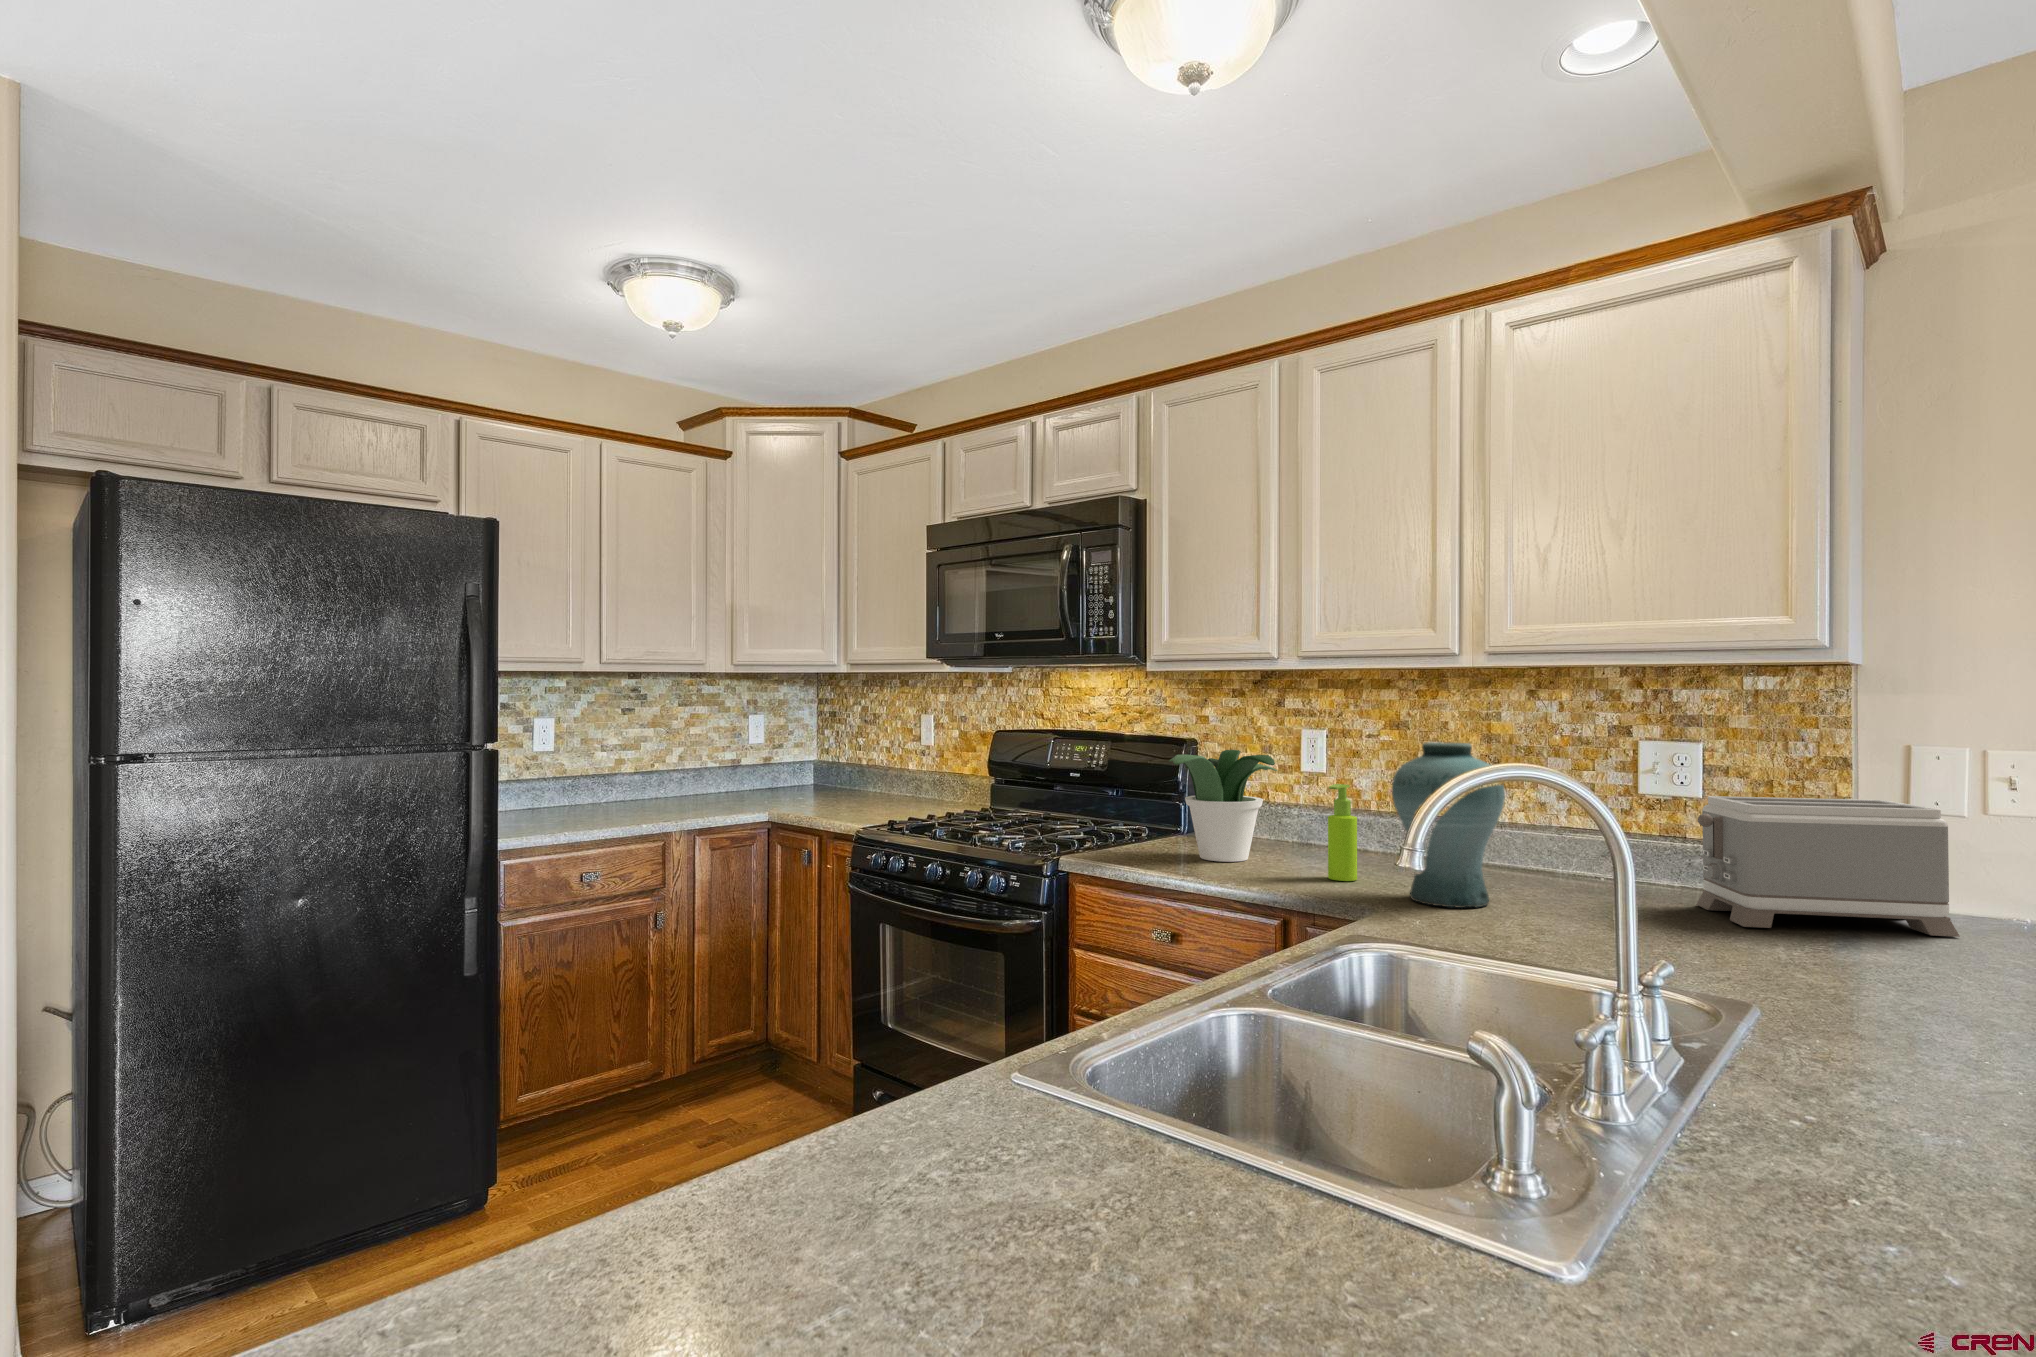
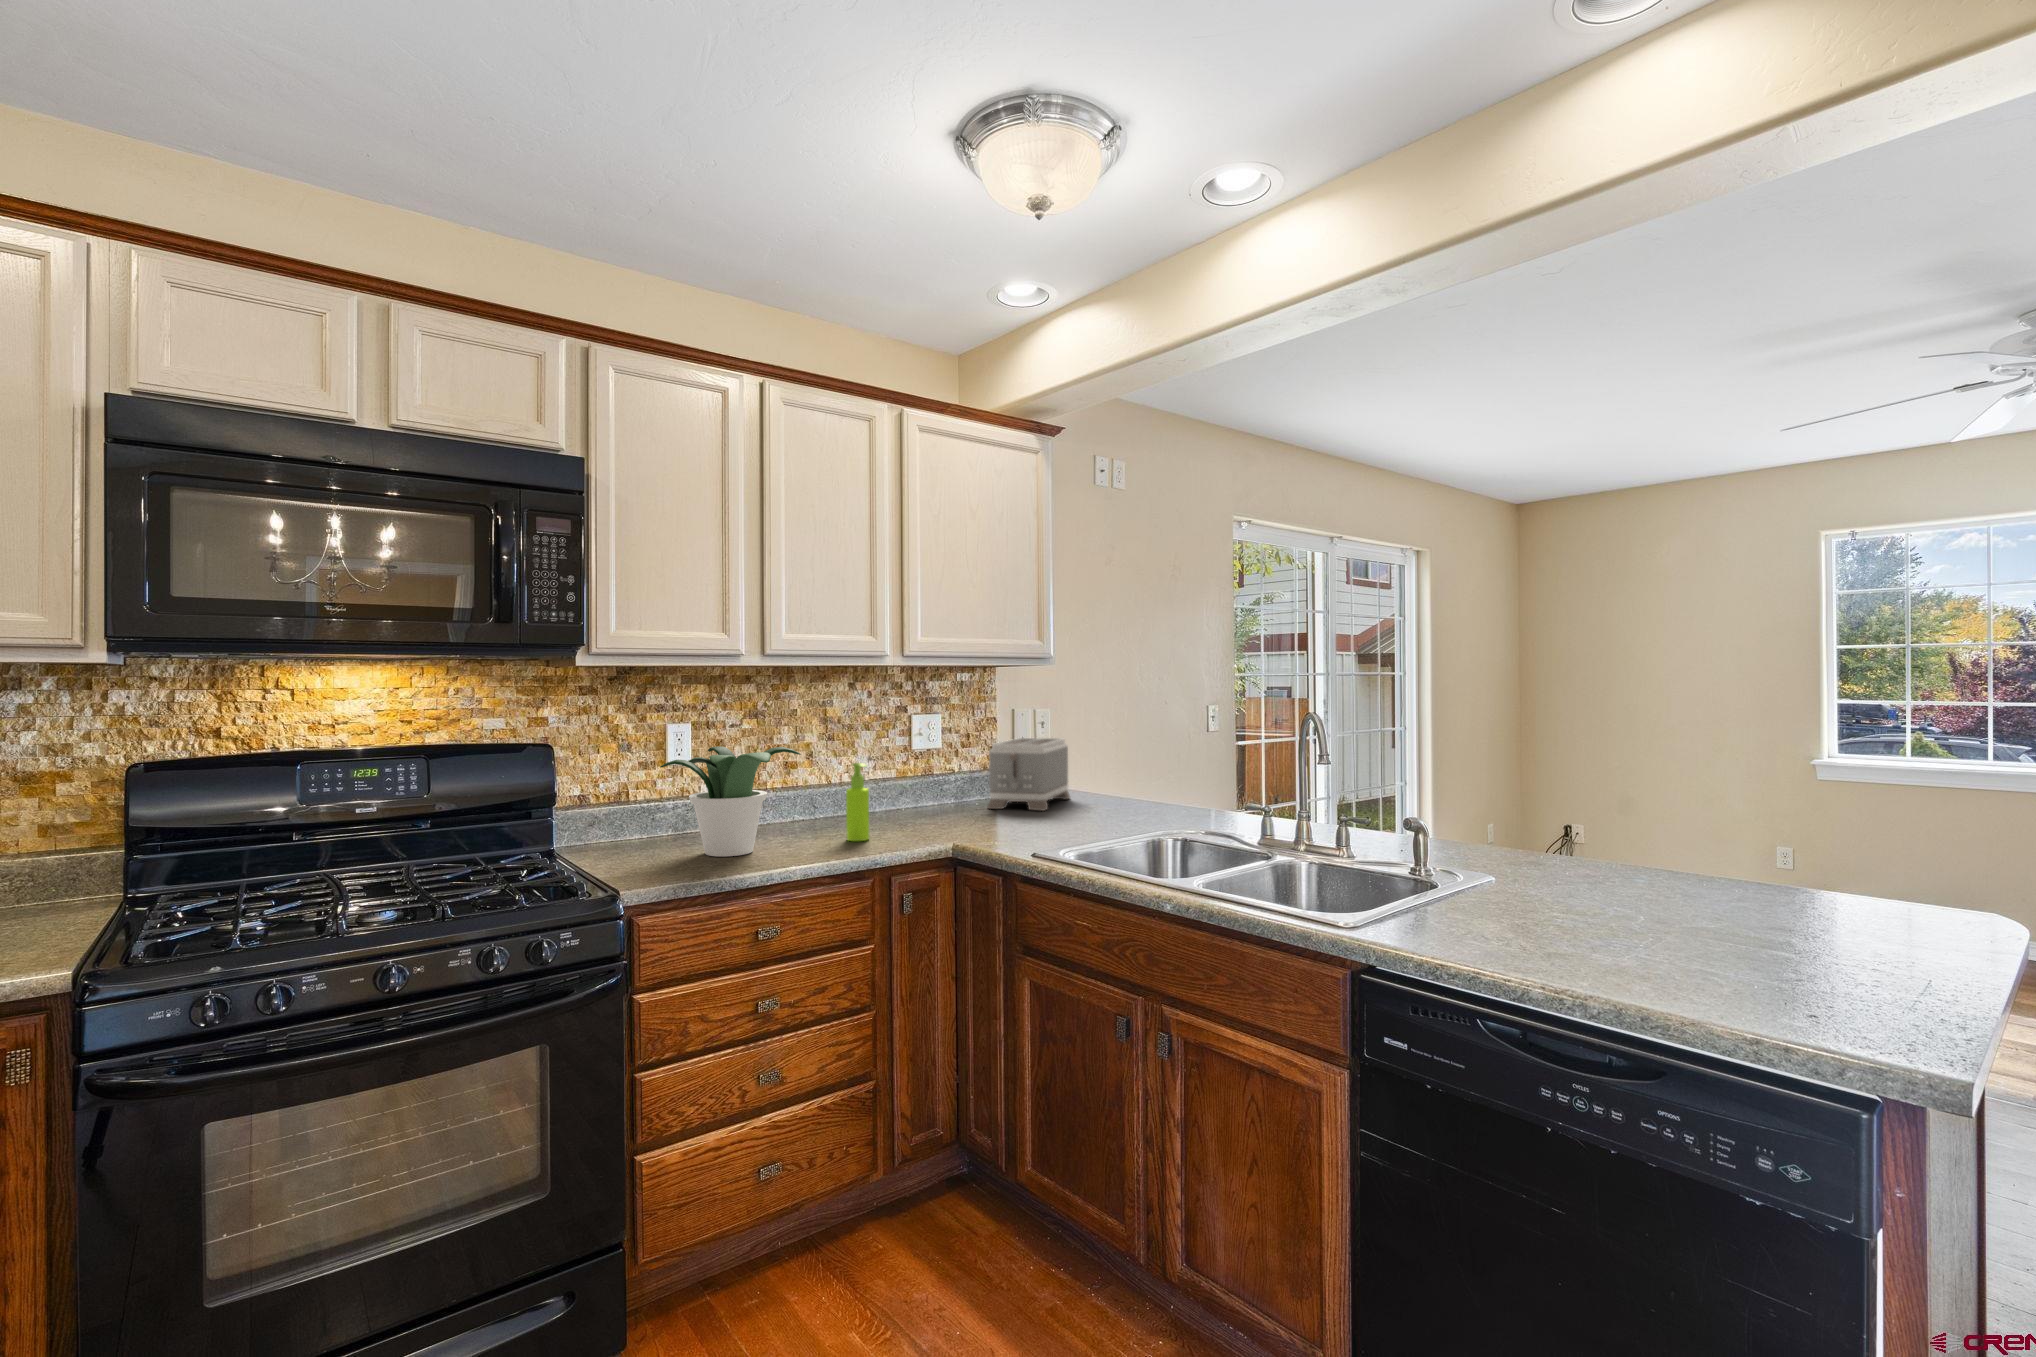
vase: present [1392,742,1505,908] -> none [913,722,987,836]

